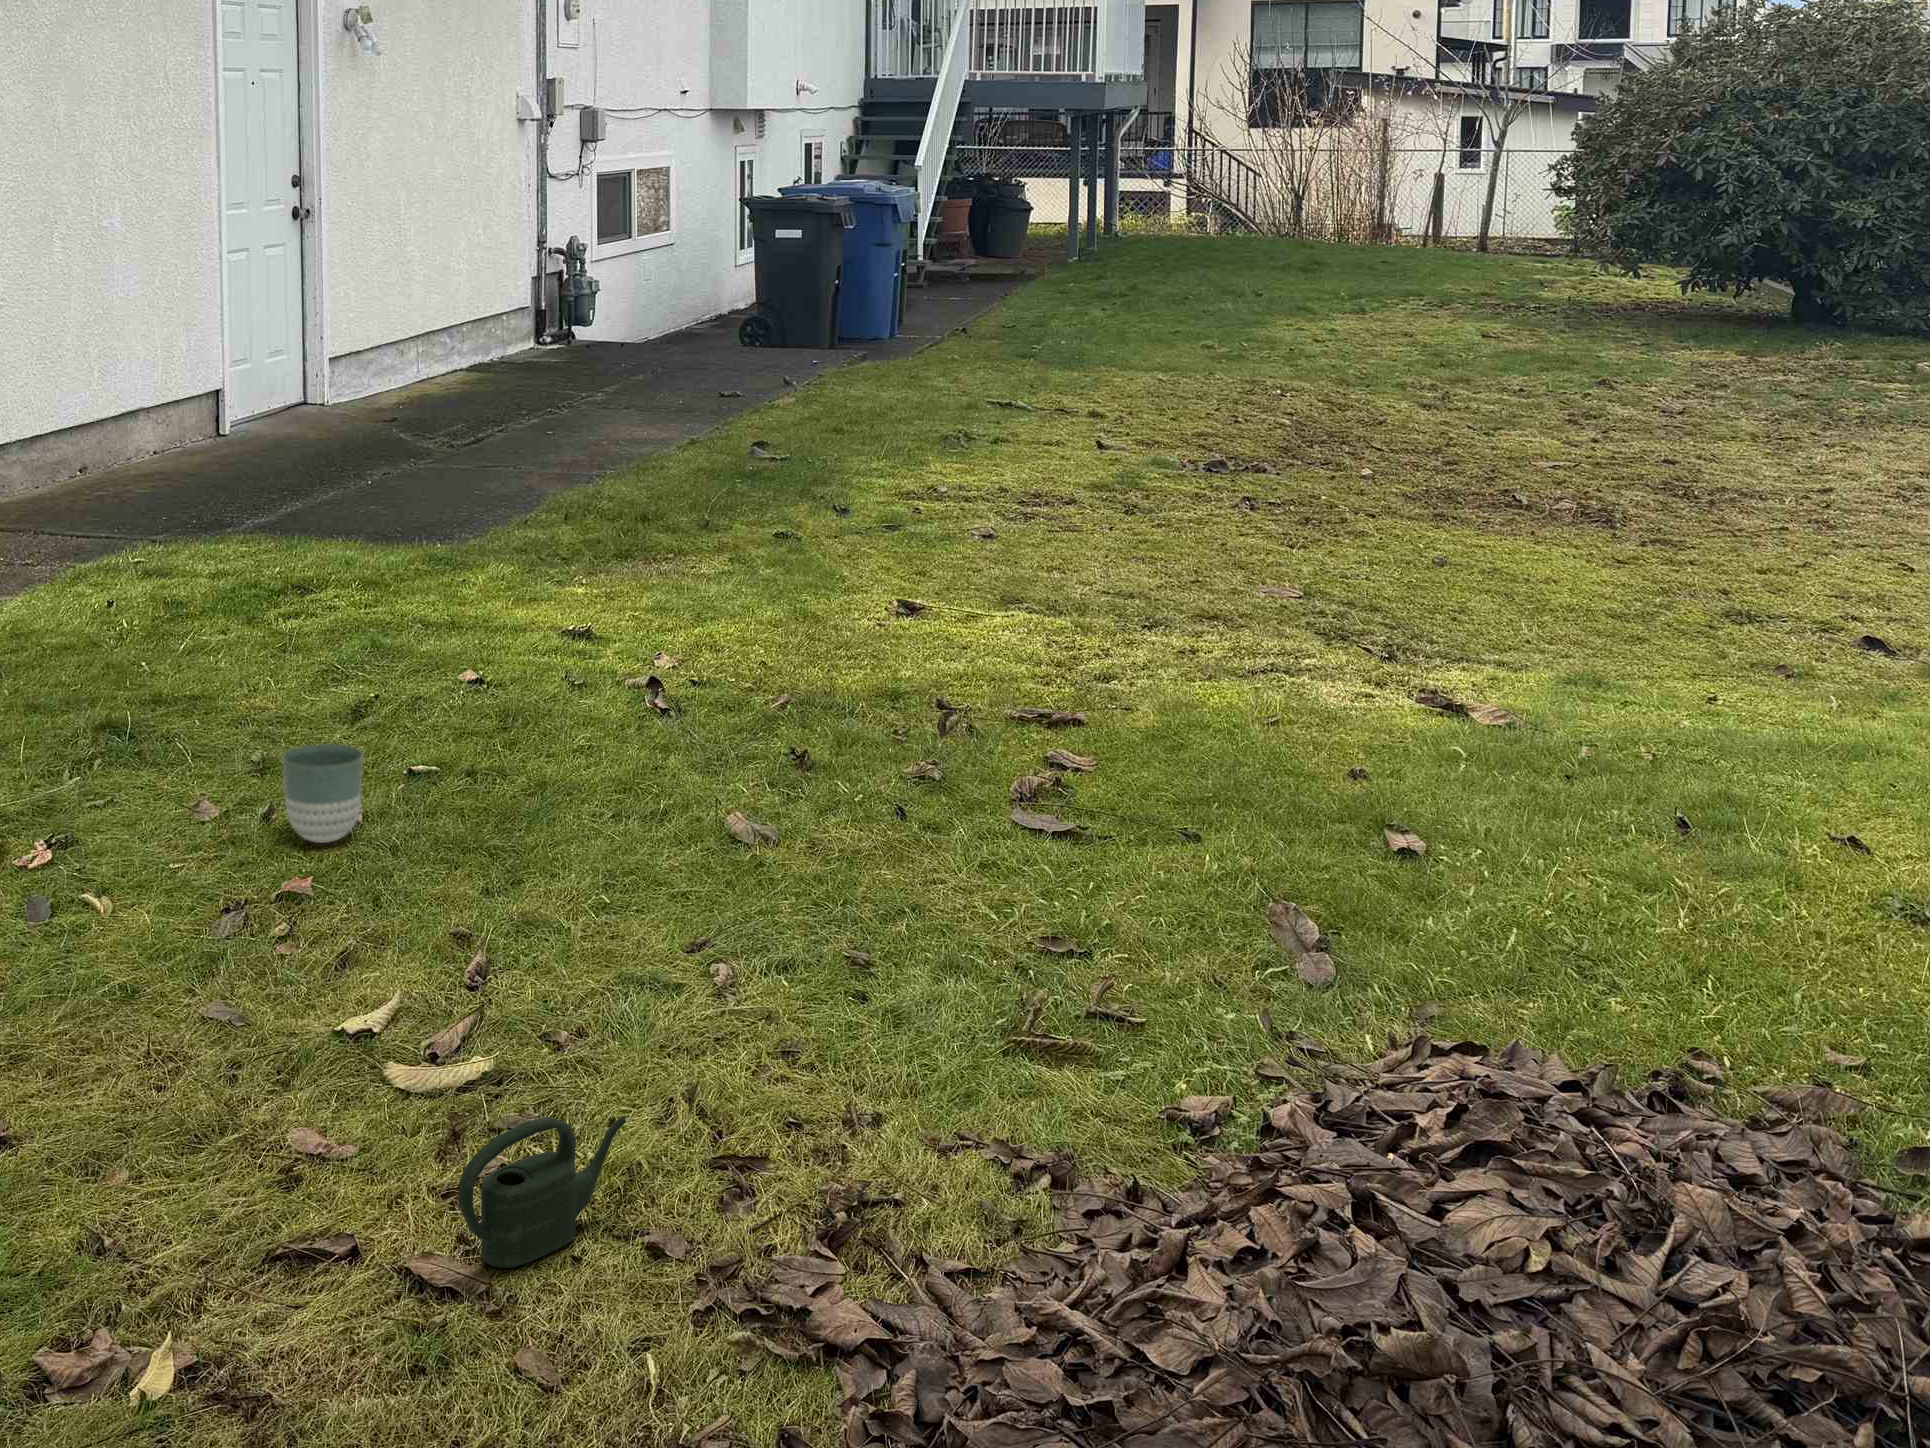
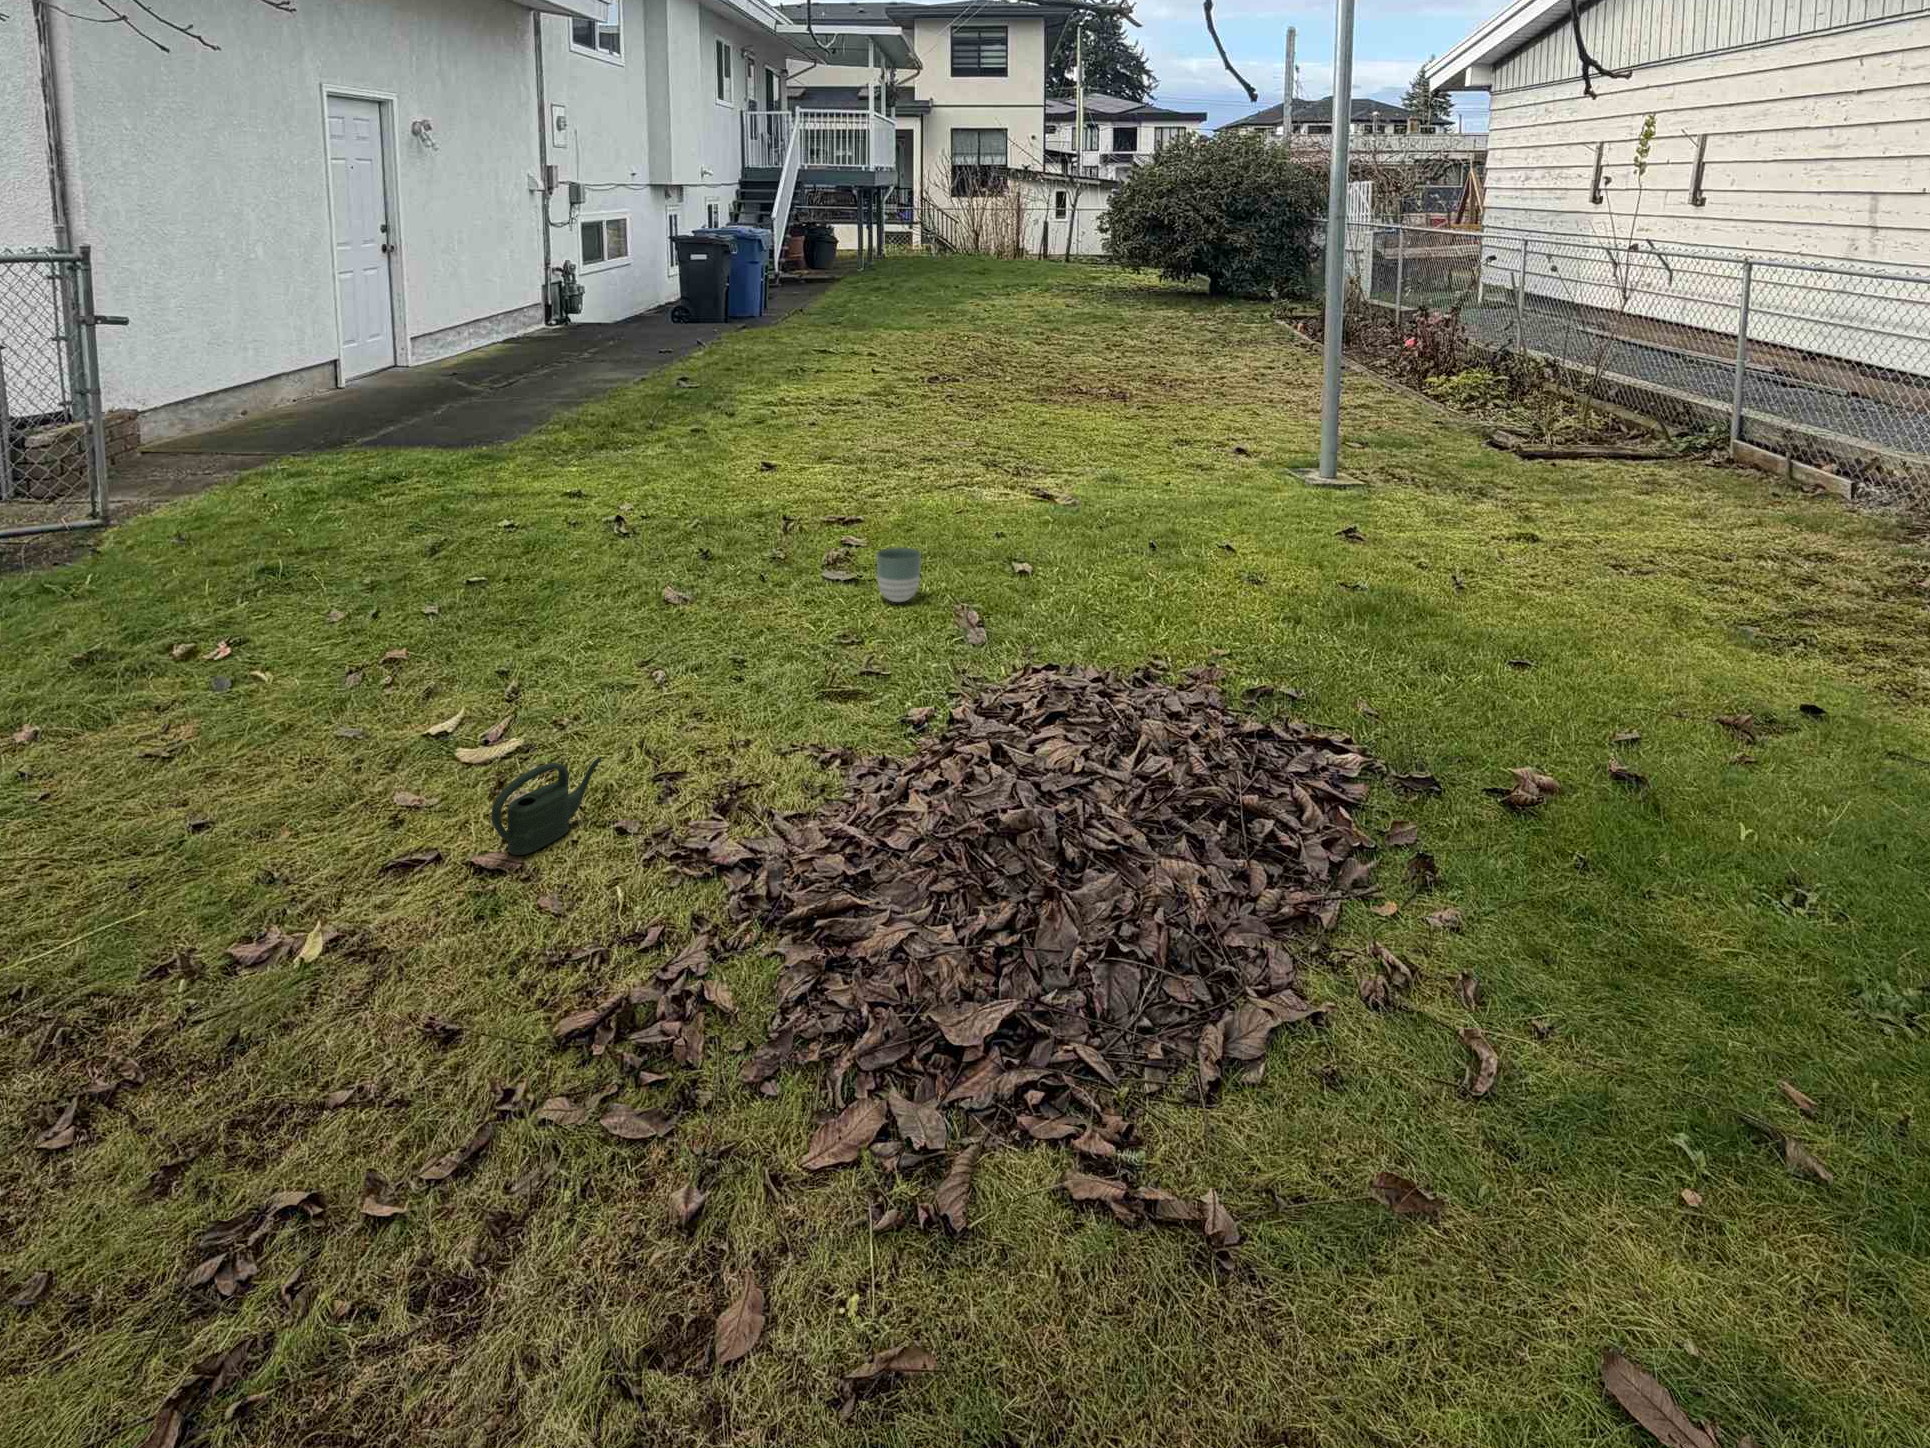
planter: present [283,744,363,843] -> present [876,547,921,602]

